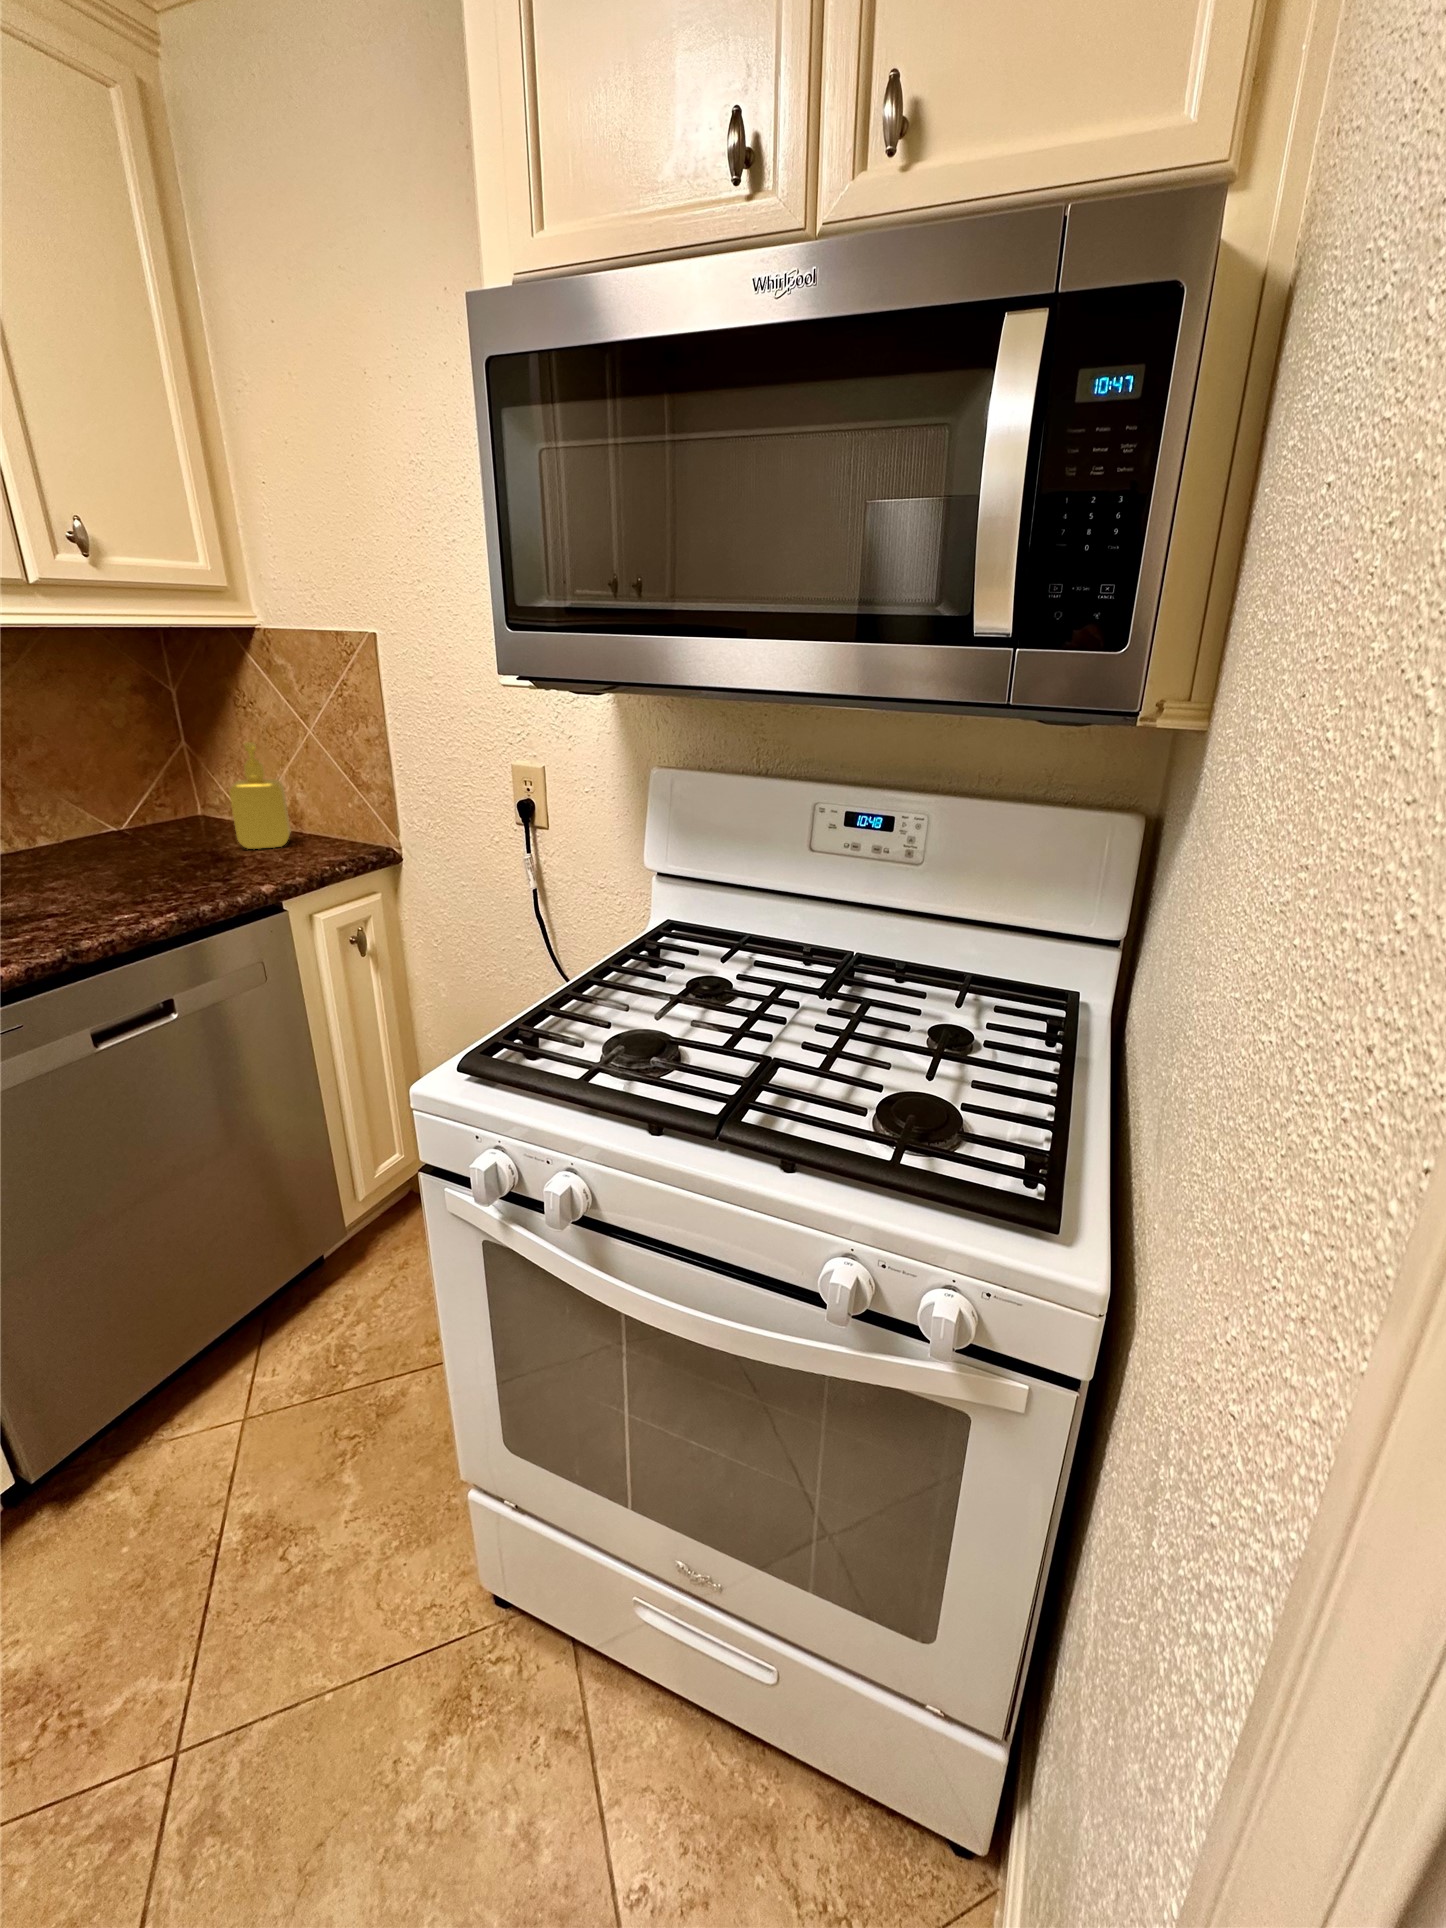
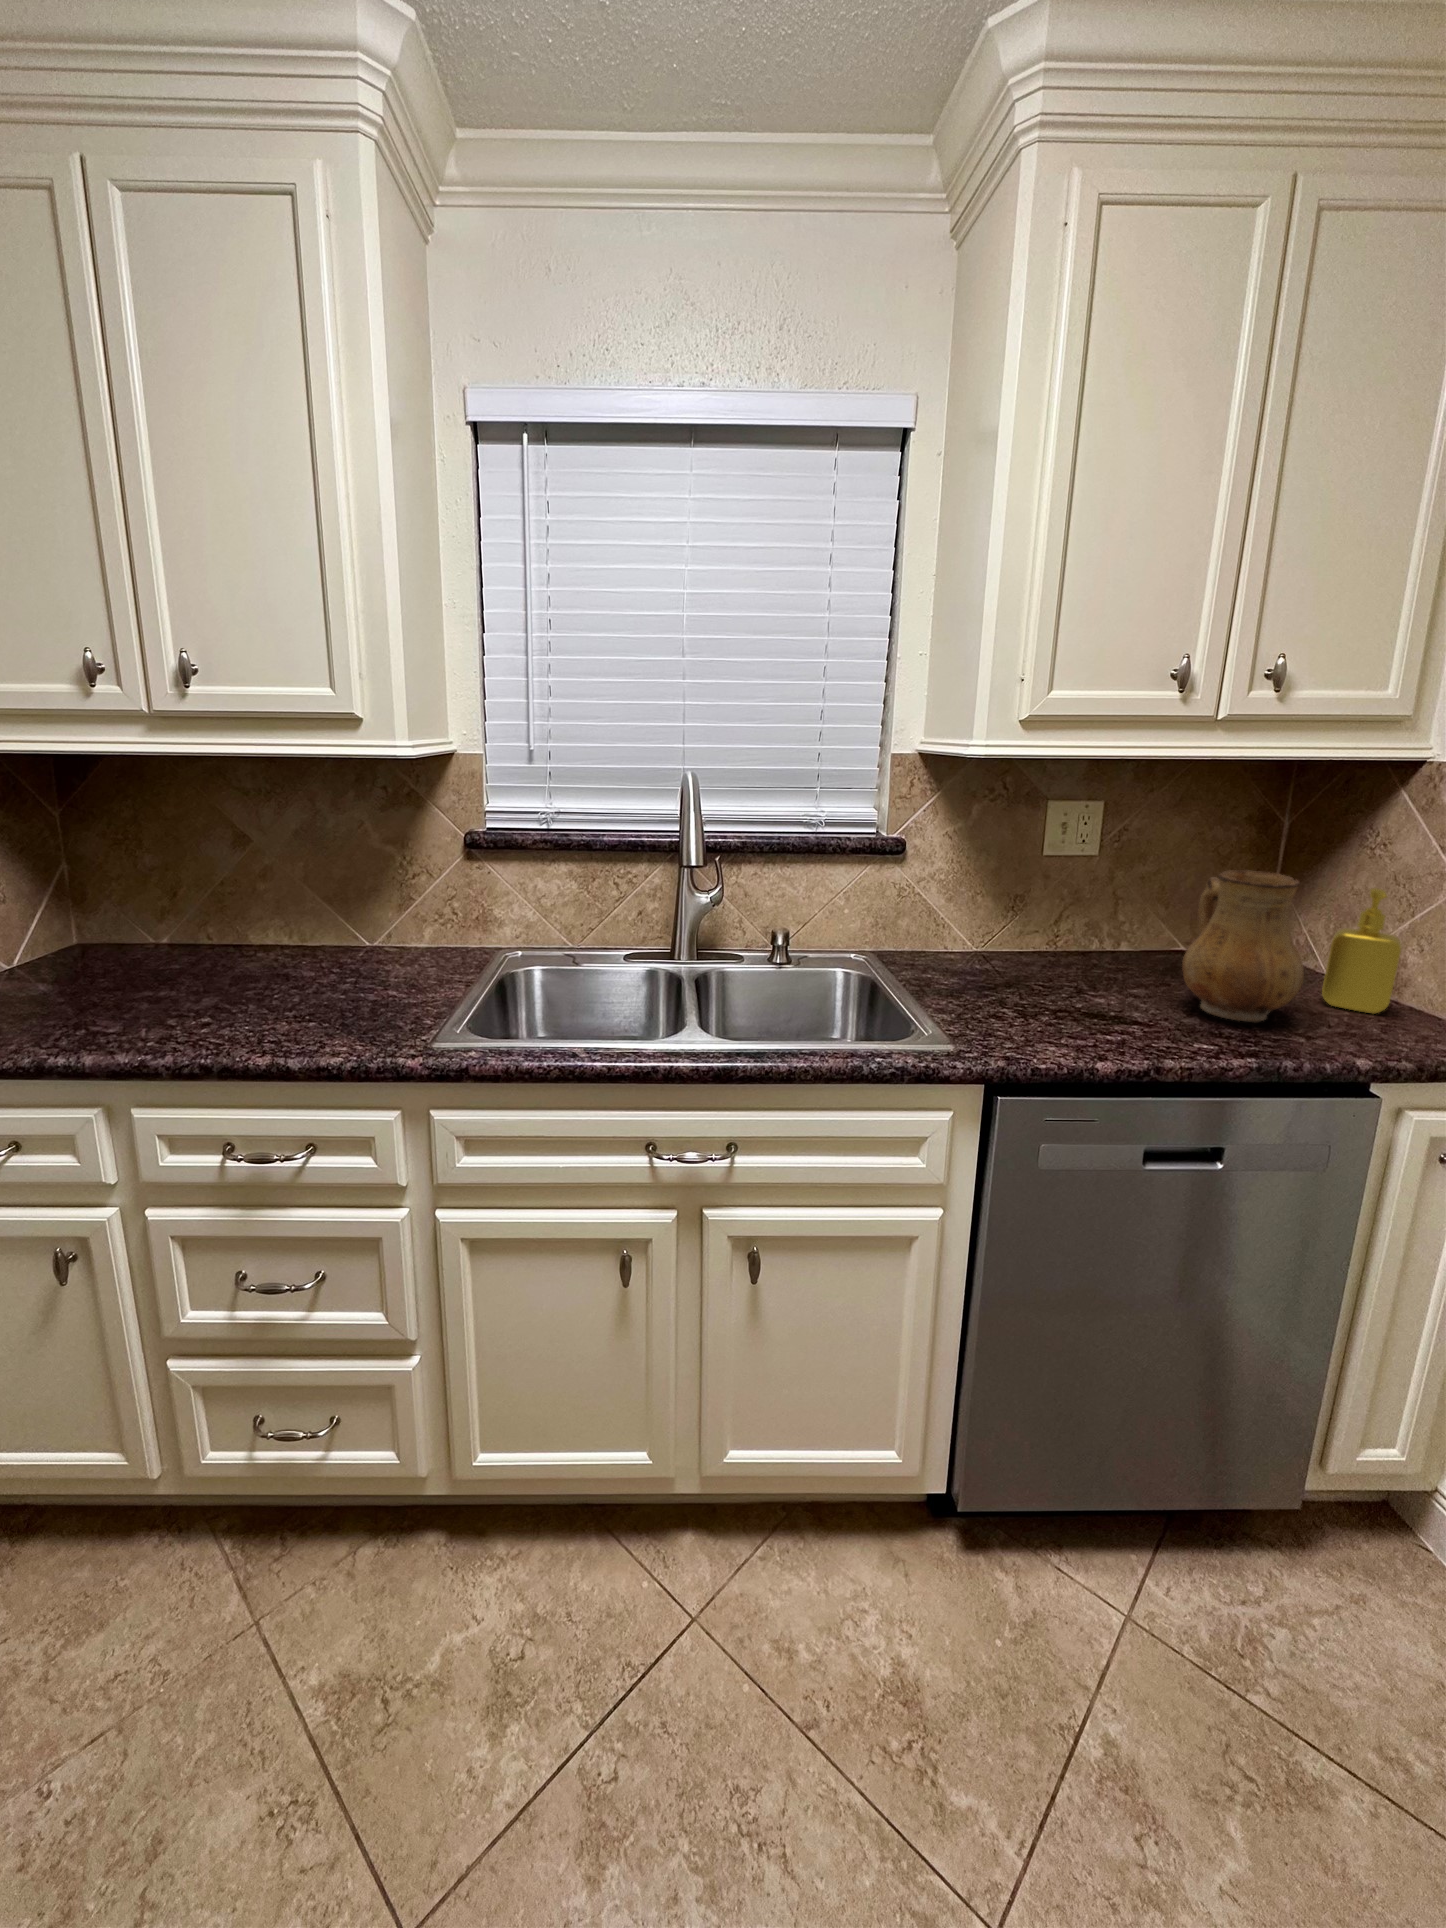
ceramic pitcher: none [89,740,209,885] -> present [1182,870,1304,1022]

